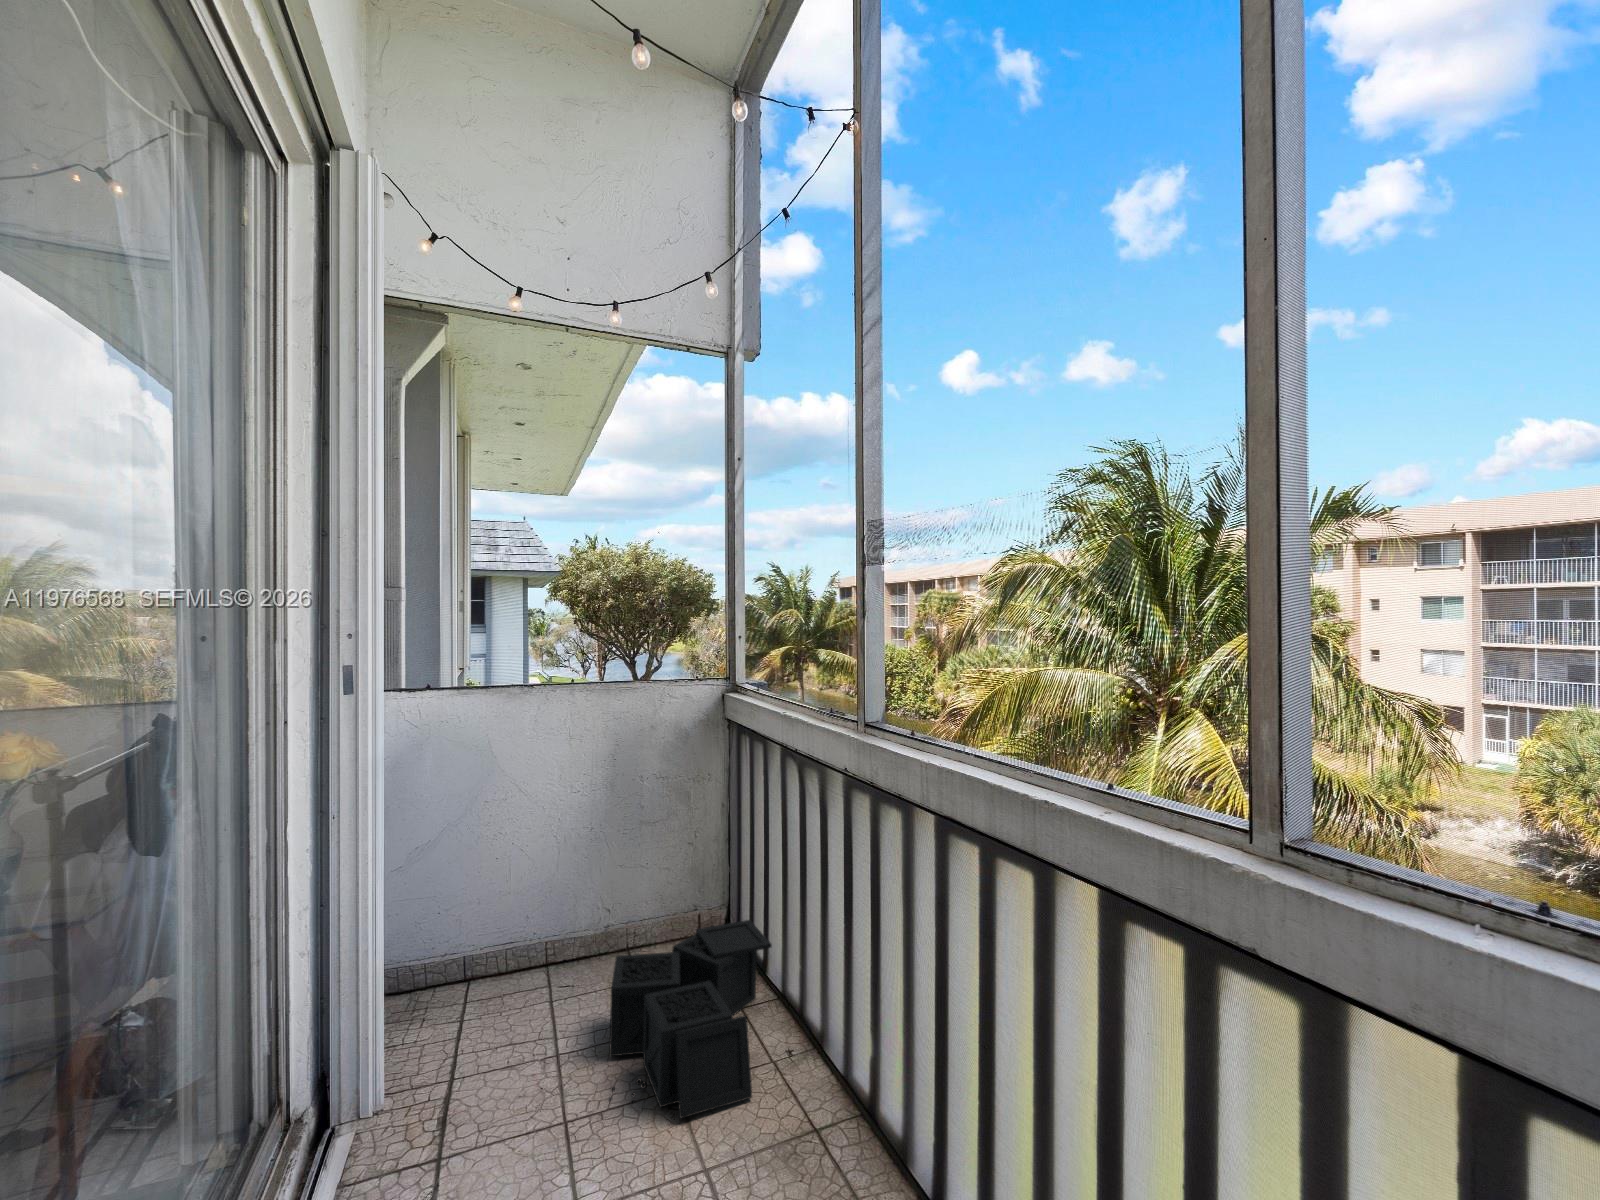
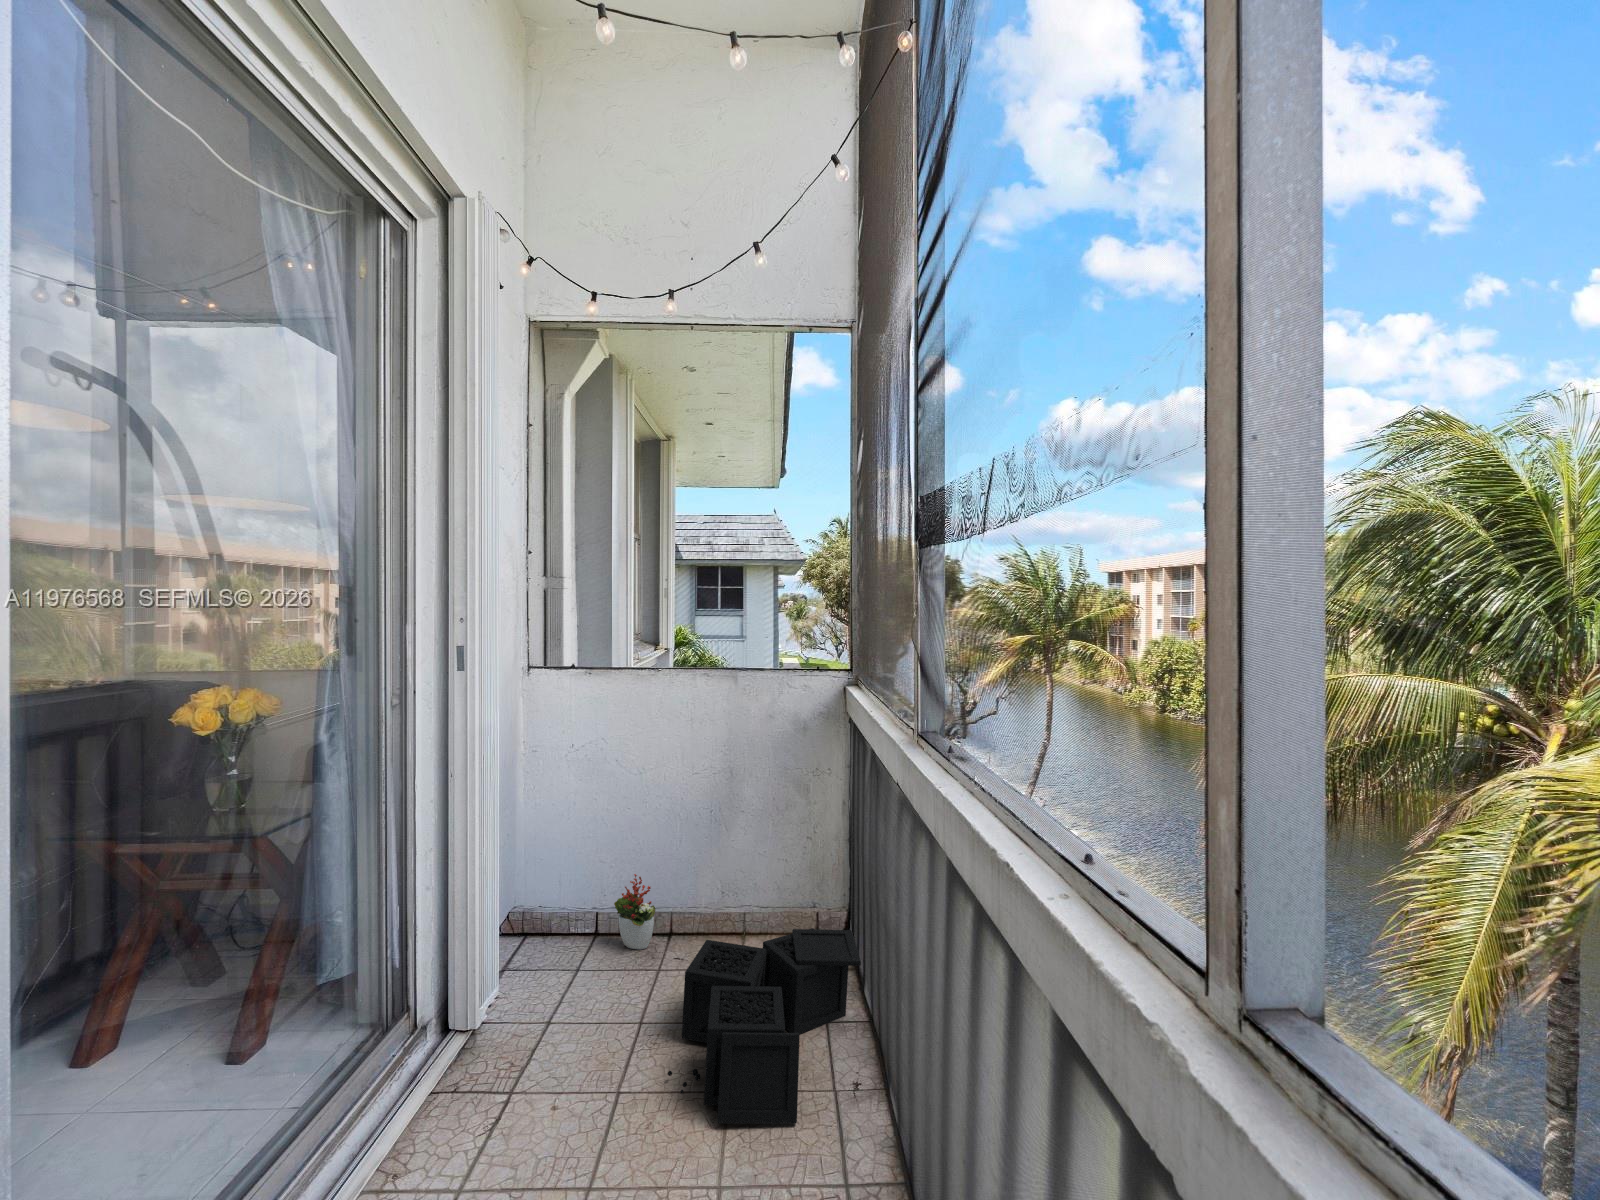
decorative plant: none [489,908,538,988] -> present [614,874,655,949]

